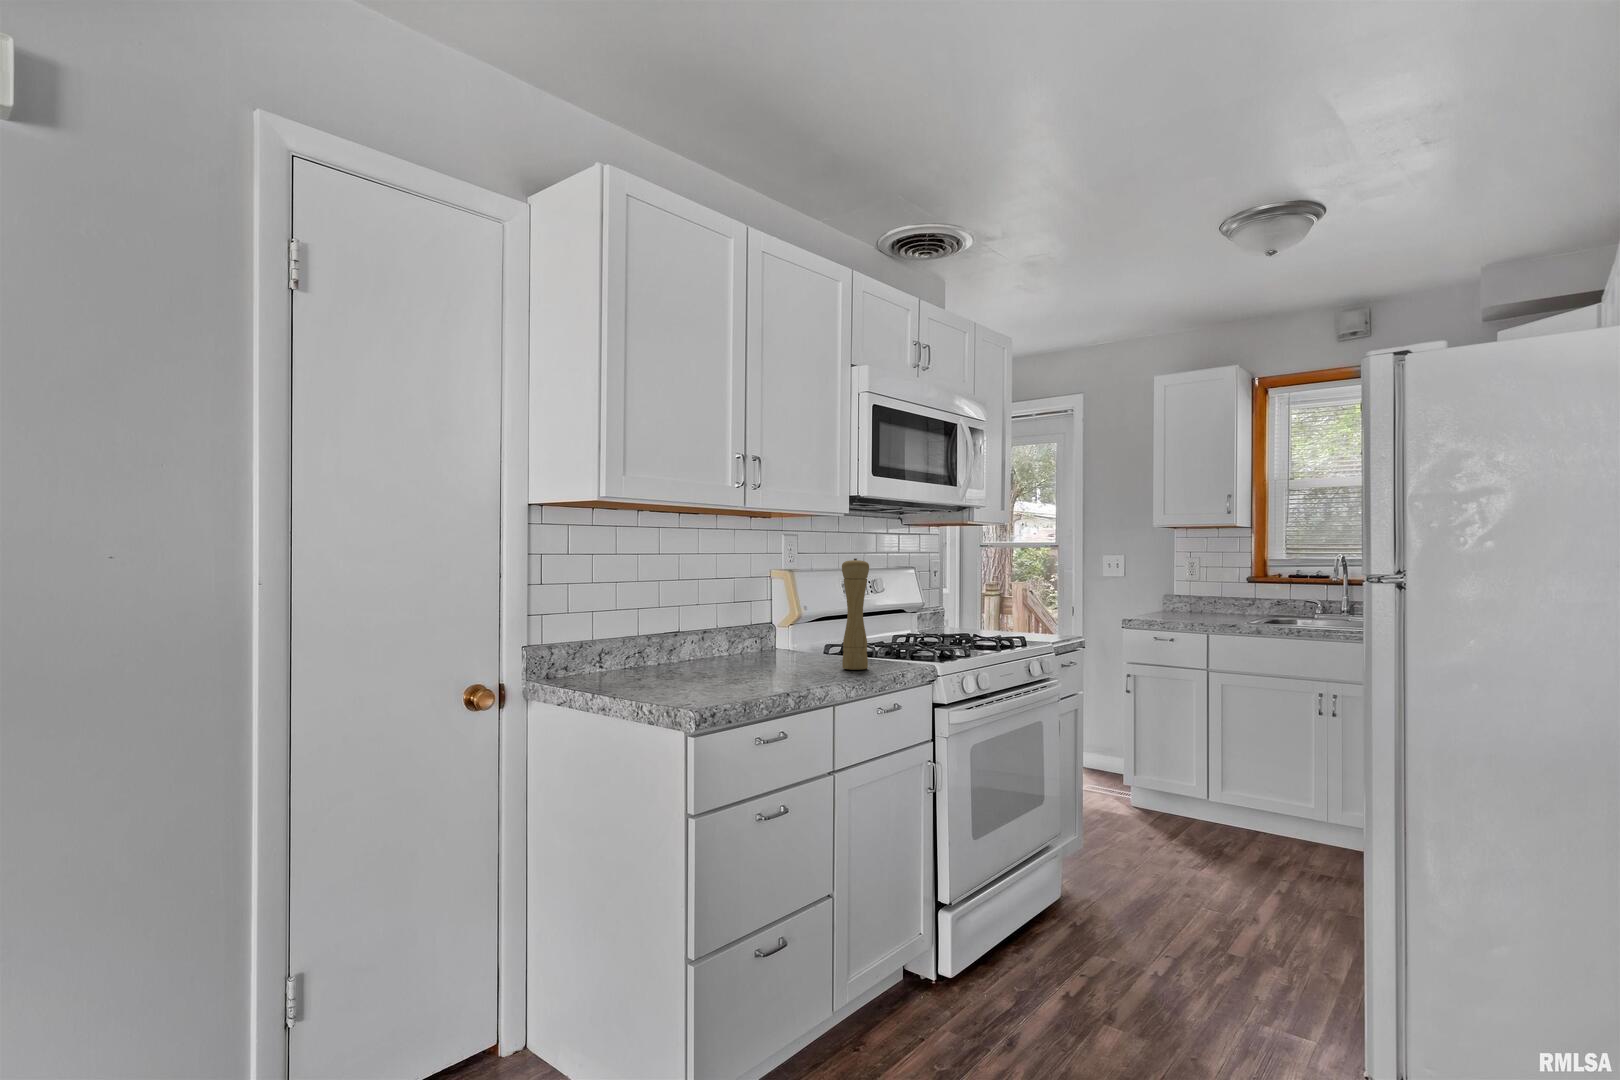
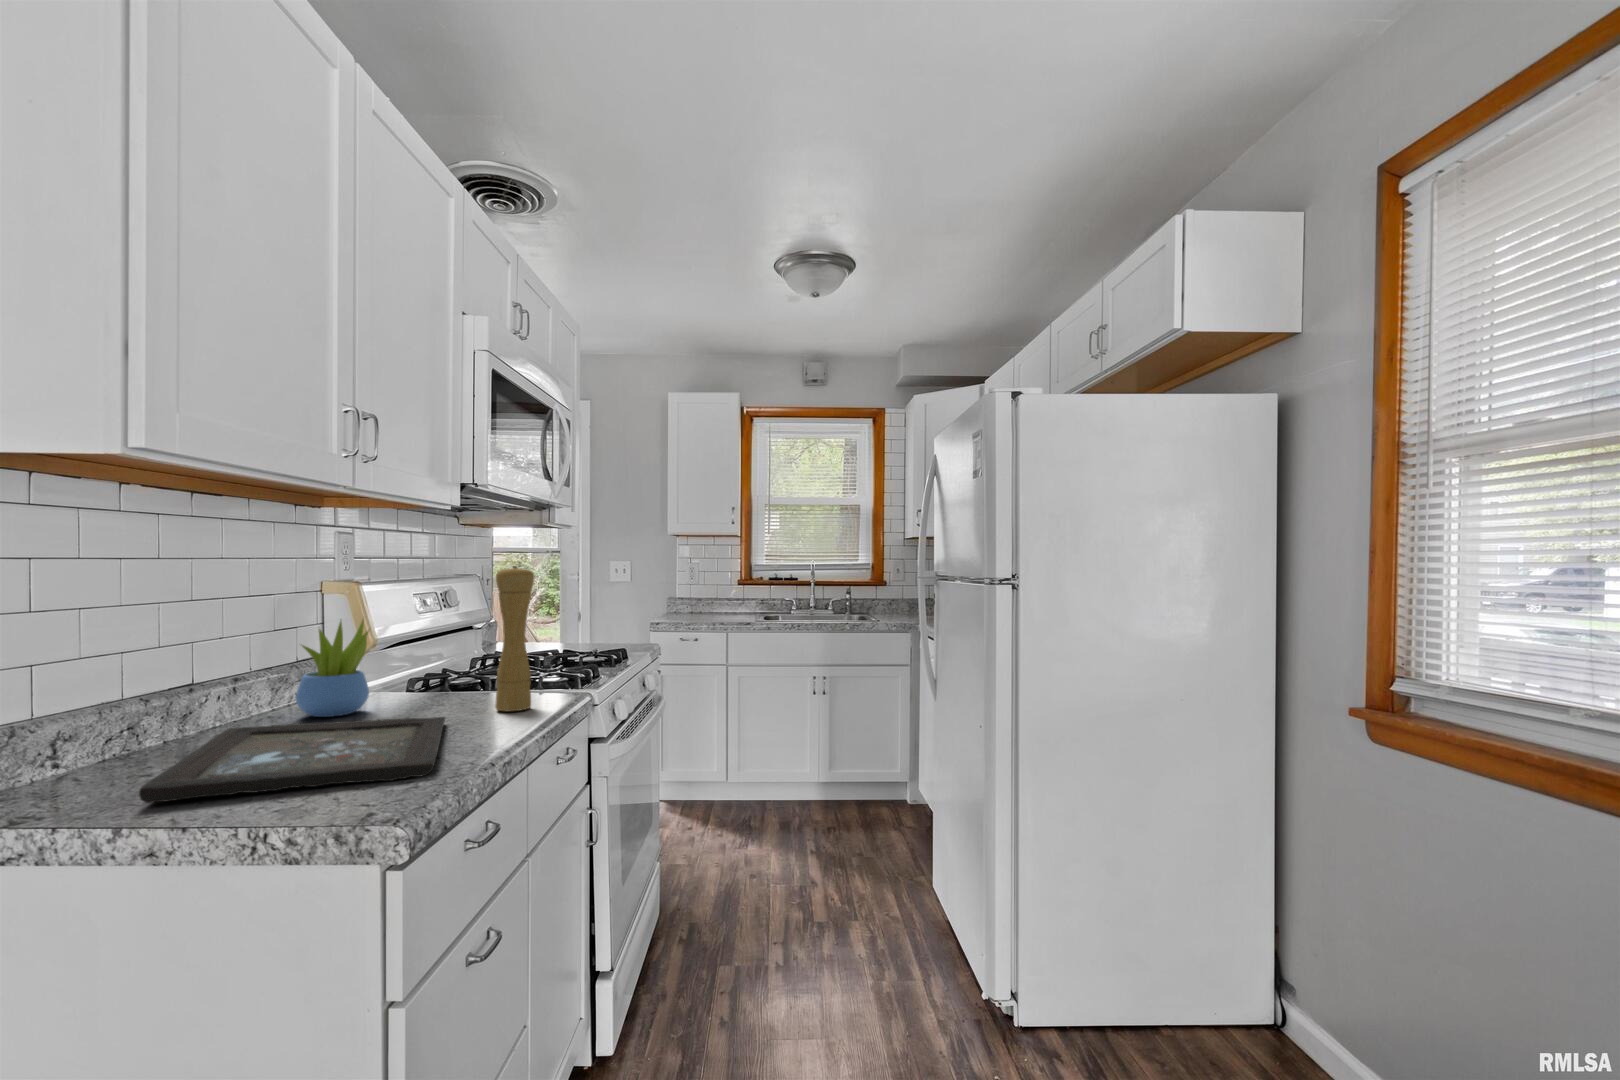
succulent plant: none [734,594,777,662] -> present [296,619,369,717]
tray: none [611,659,801,693] -> present [139,717,445,803]

